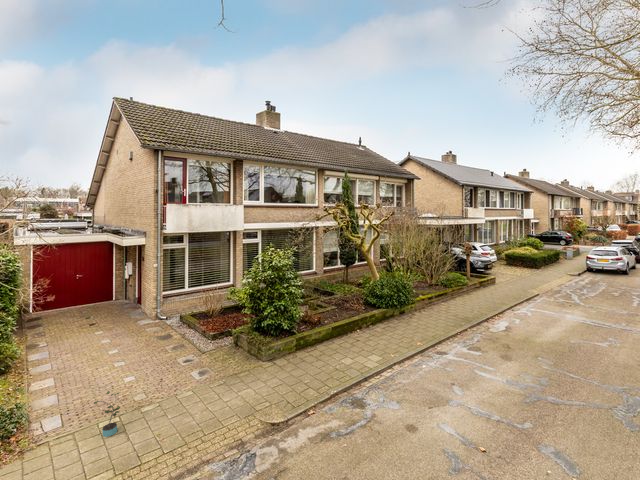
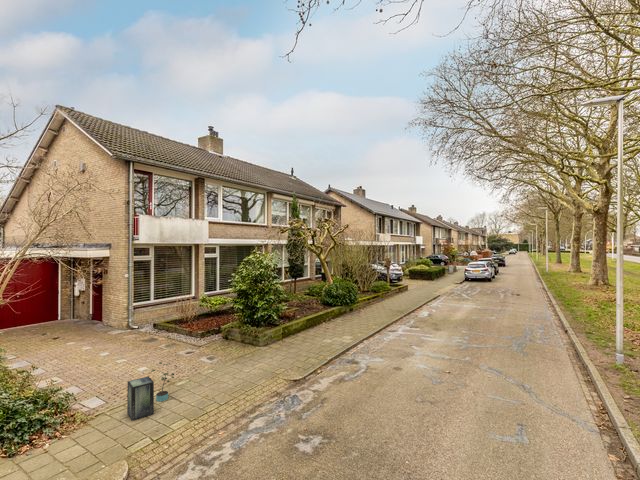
storage box: none [52,411,88,465] -> present [127,376,154,421]

